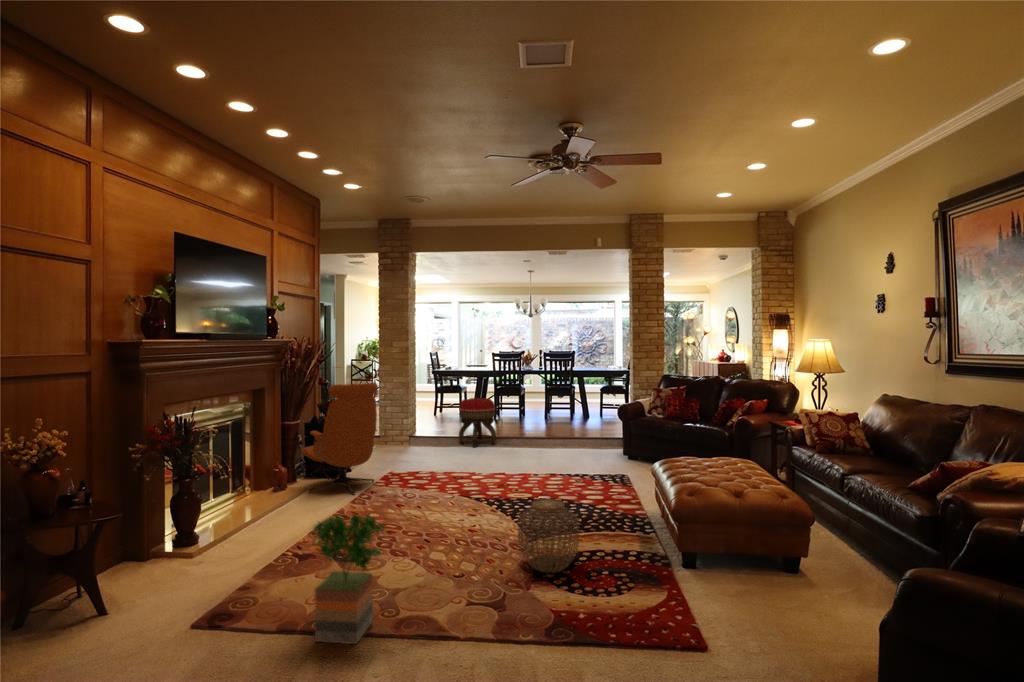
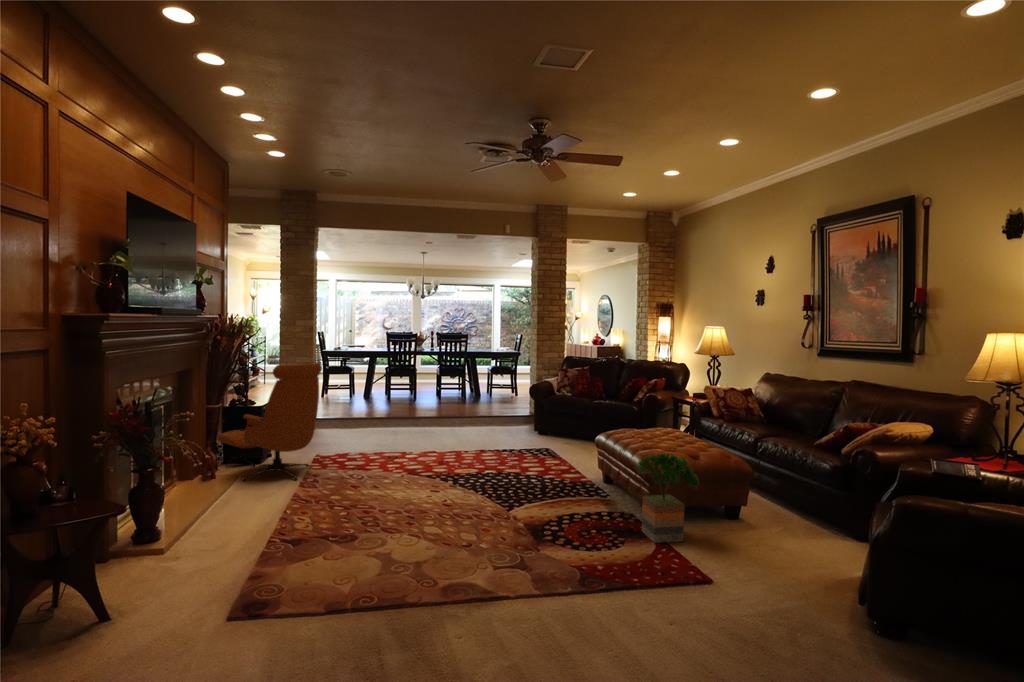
footstool: present [459,398,496,448] -> none [369,379,408,429]
woven basket: present [518,499,579,572] -> none [513,470,569,536]
potted tree: present [312,515,385,644] -> present [638,454,699,543]

